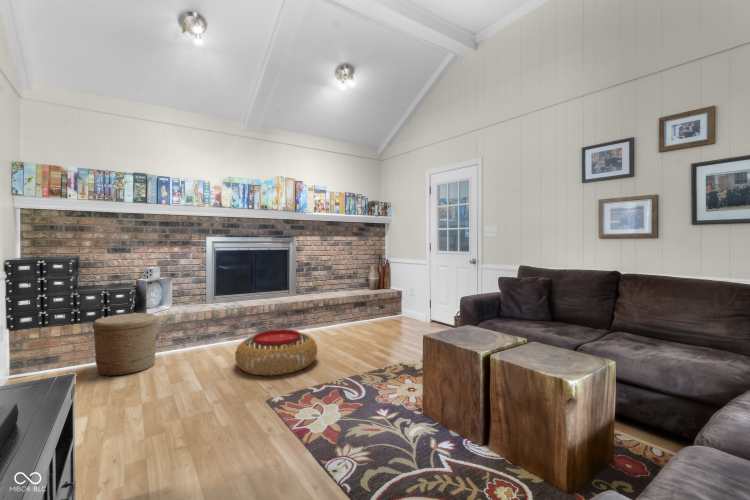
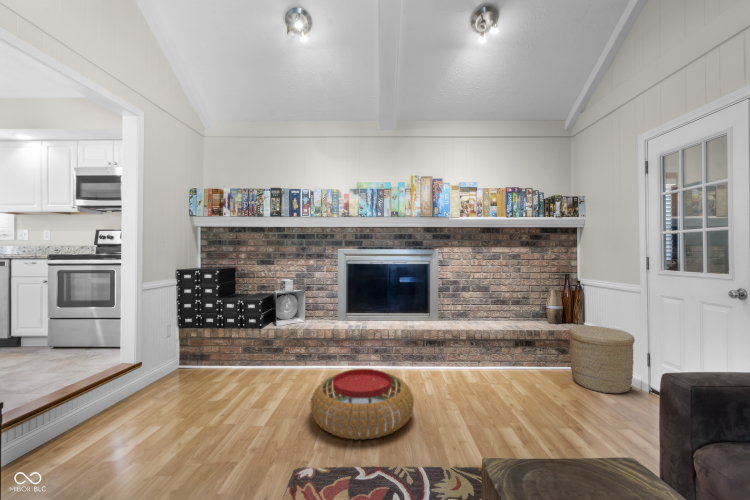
woven basket: present [92,313,156,376] -> present [569,325,635,393]

